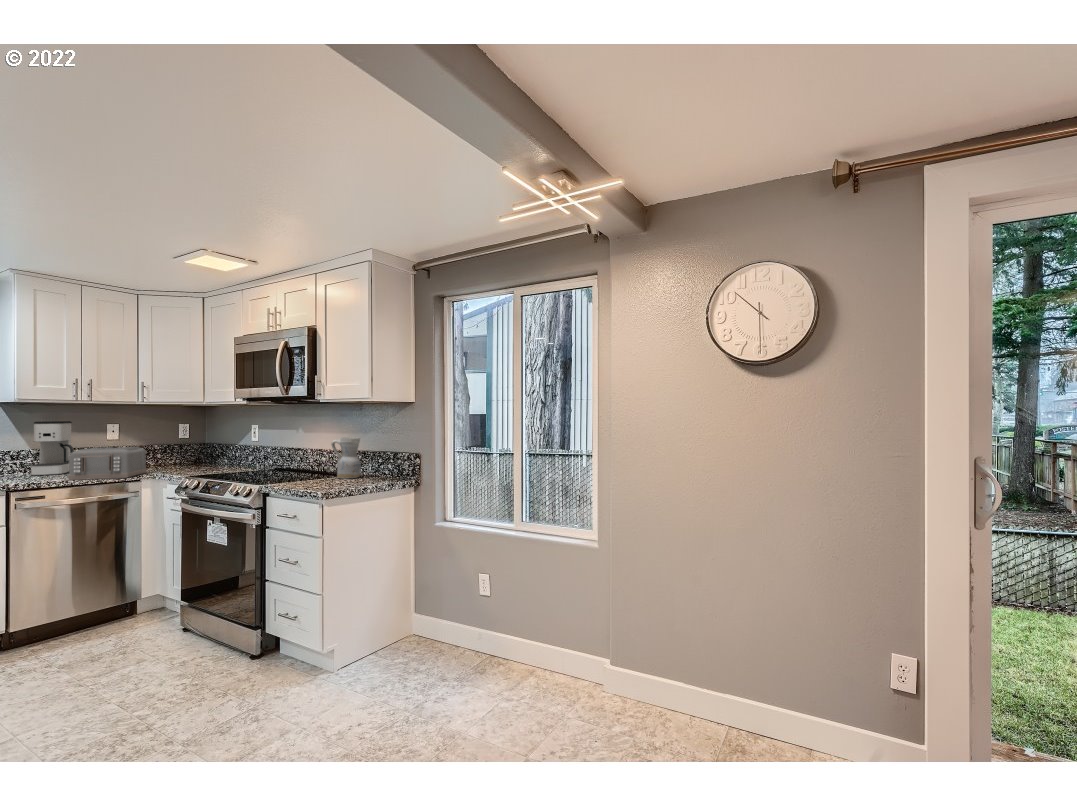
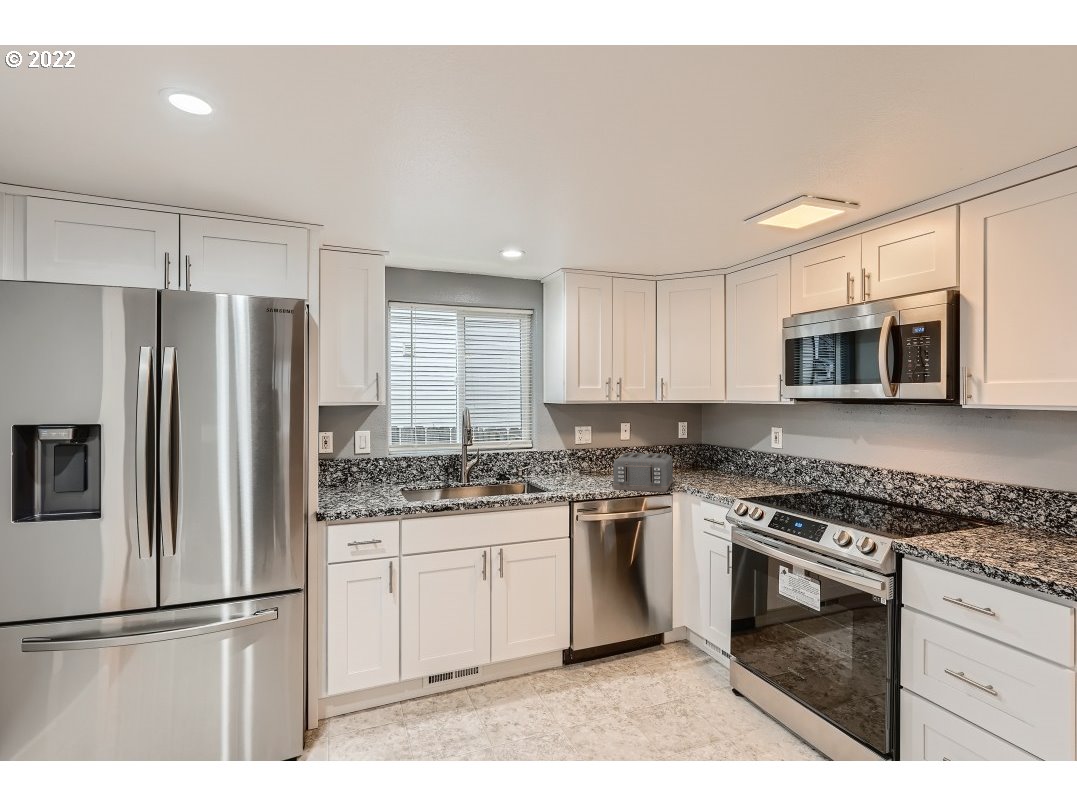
coffee maker: present [31,421,74,476] -> none [571,422,602,477]
ceramic pitcher: present [331,437,361,479] -> none [976,465,1038,536]

